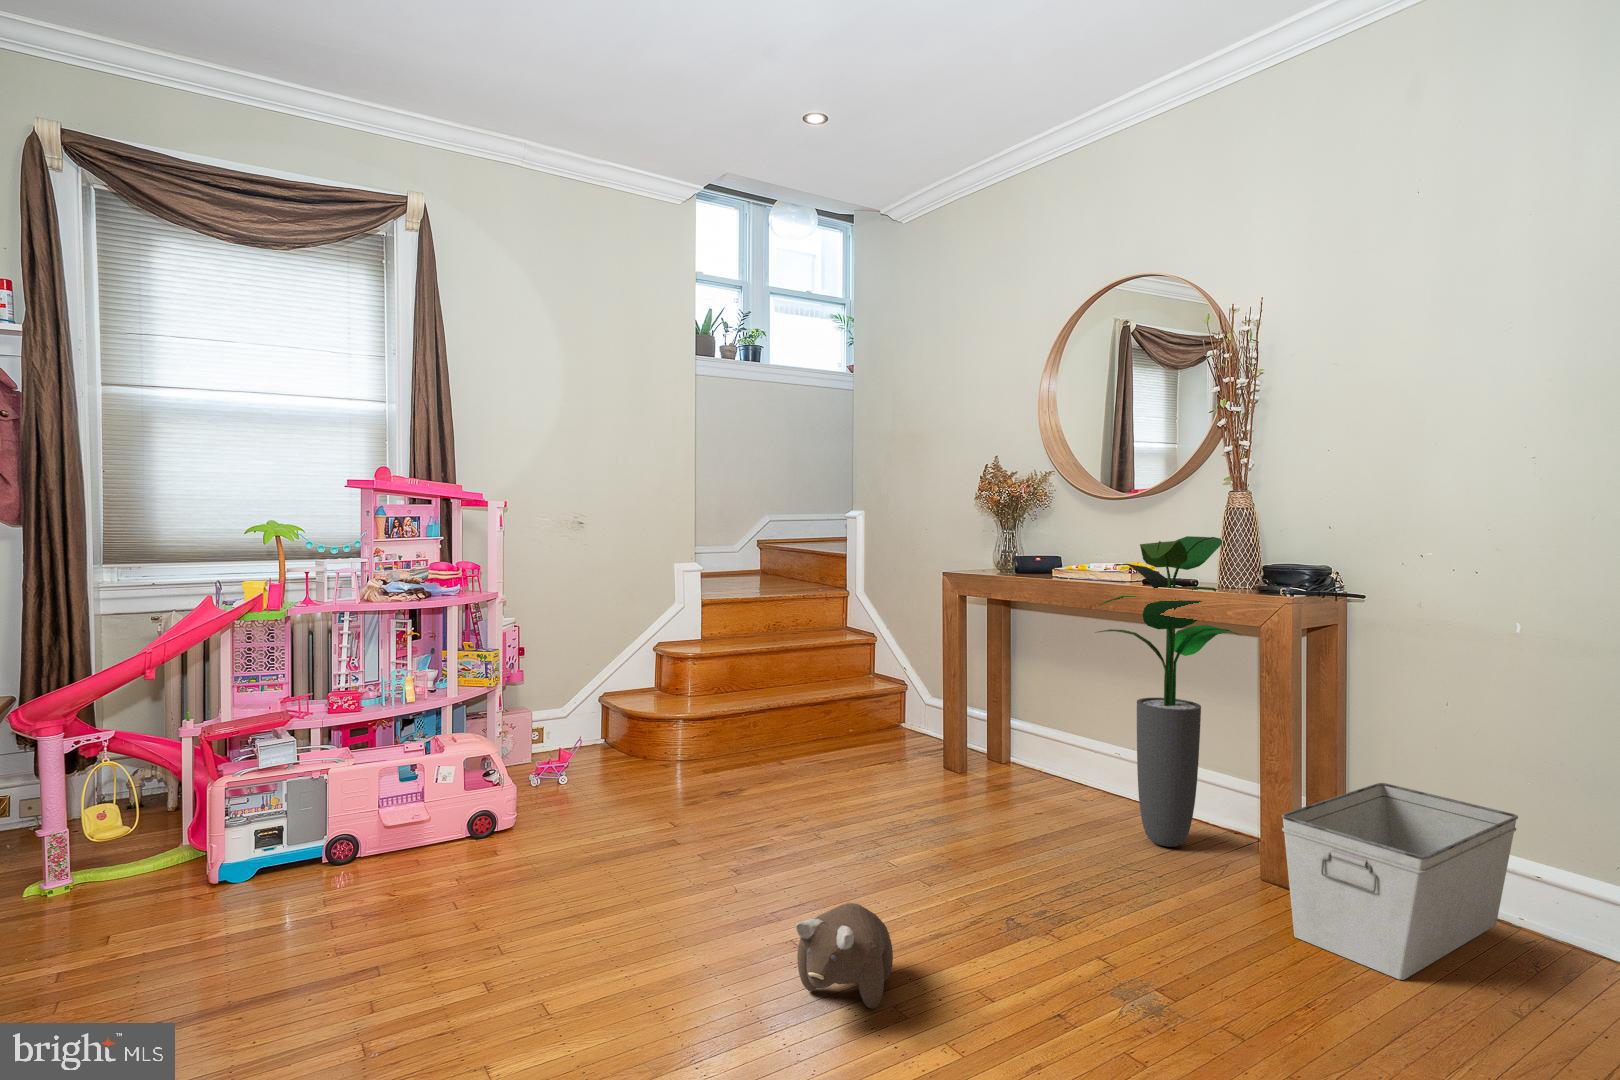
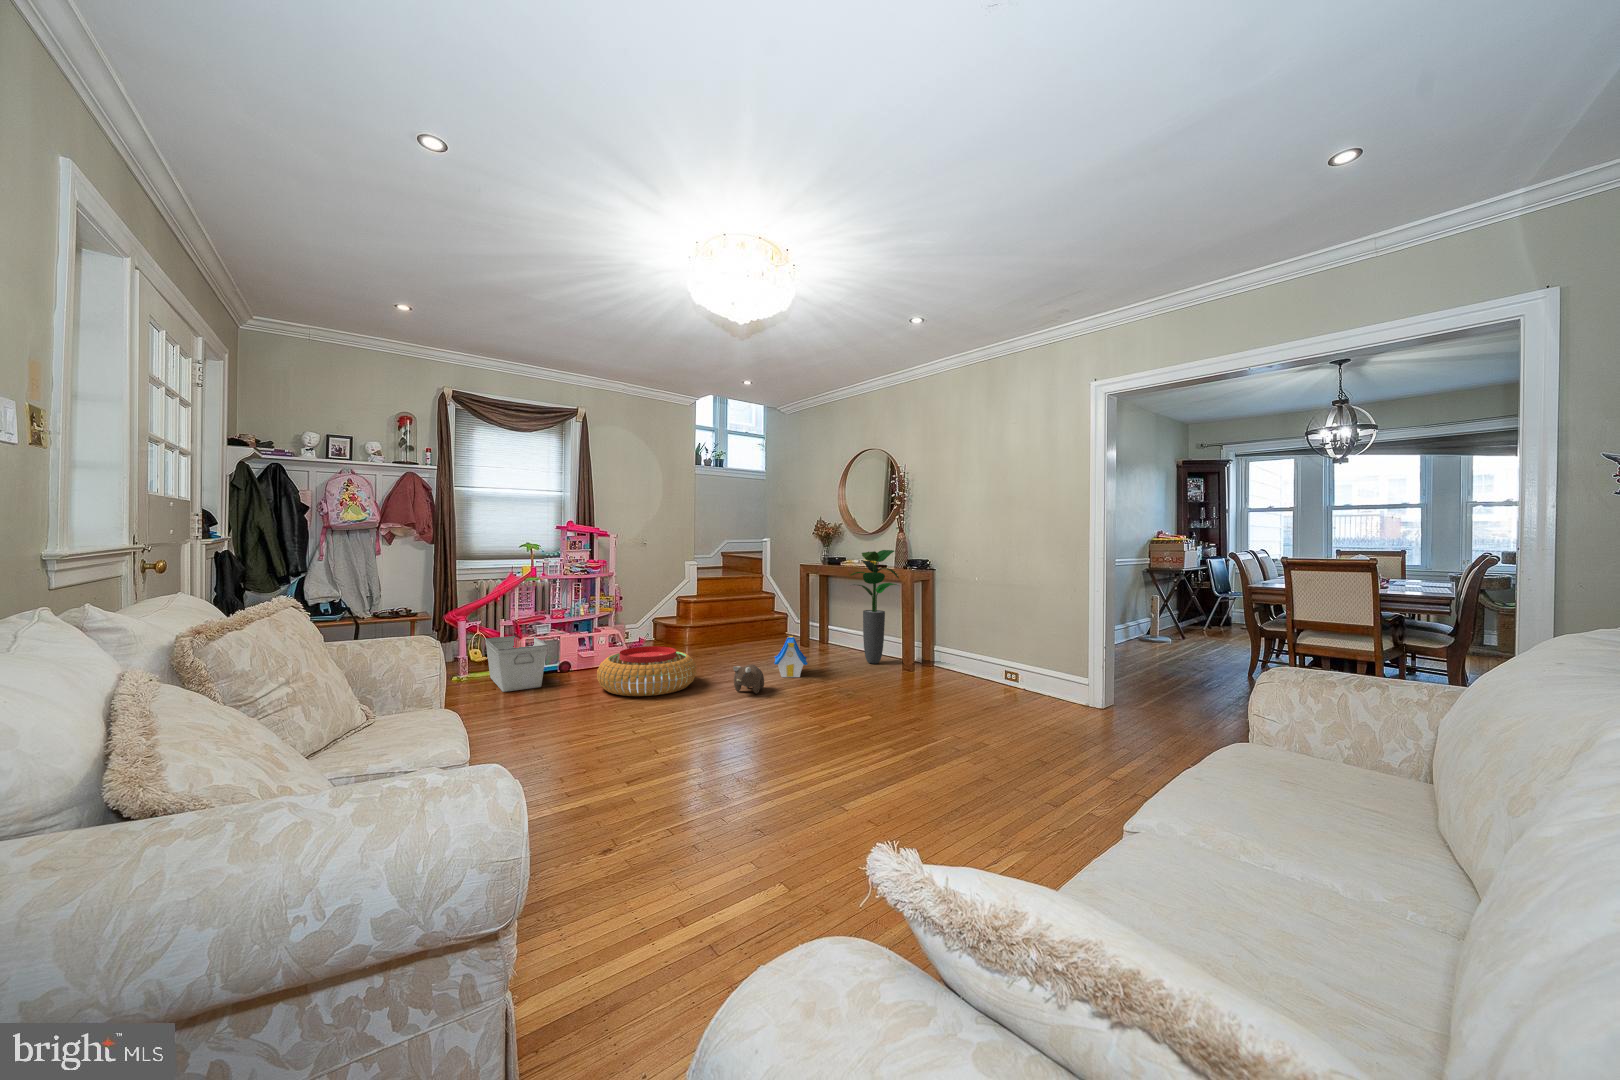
toy house: none [904,776,1009,911] -> present [774,636,808,677]
storage bin: present [1282,783,1518,980] -> present [485,636,548,692]
pouf: none [379,817,684,1016] -> present [597,646,696,696]

